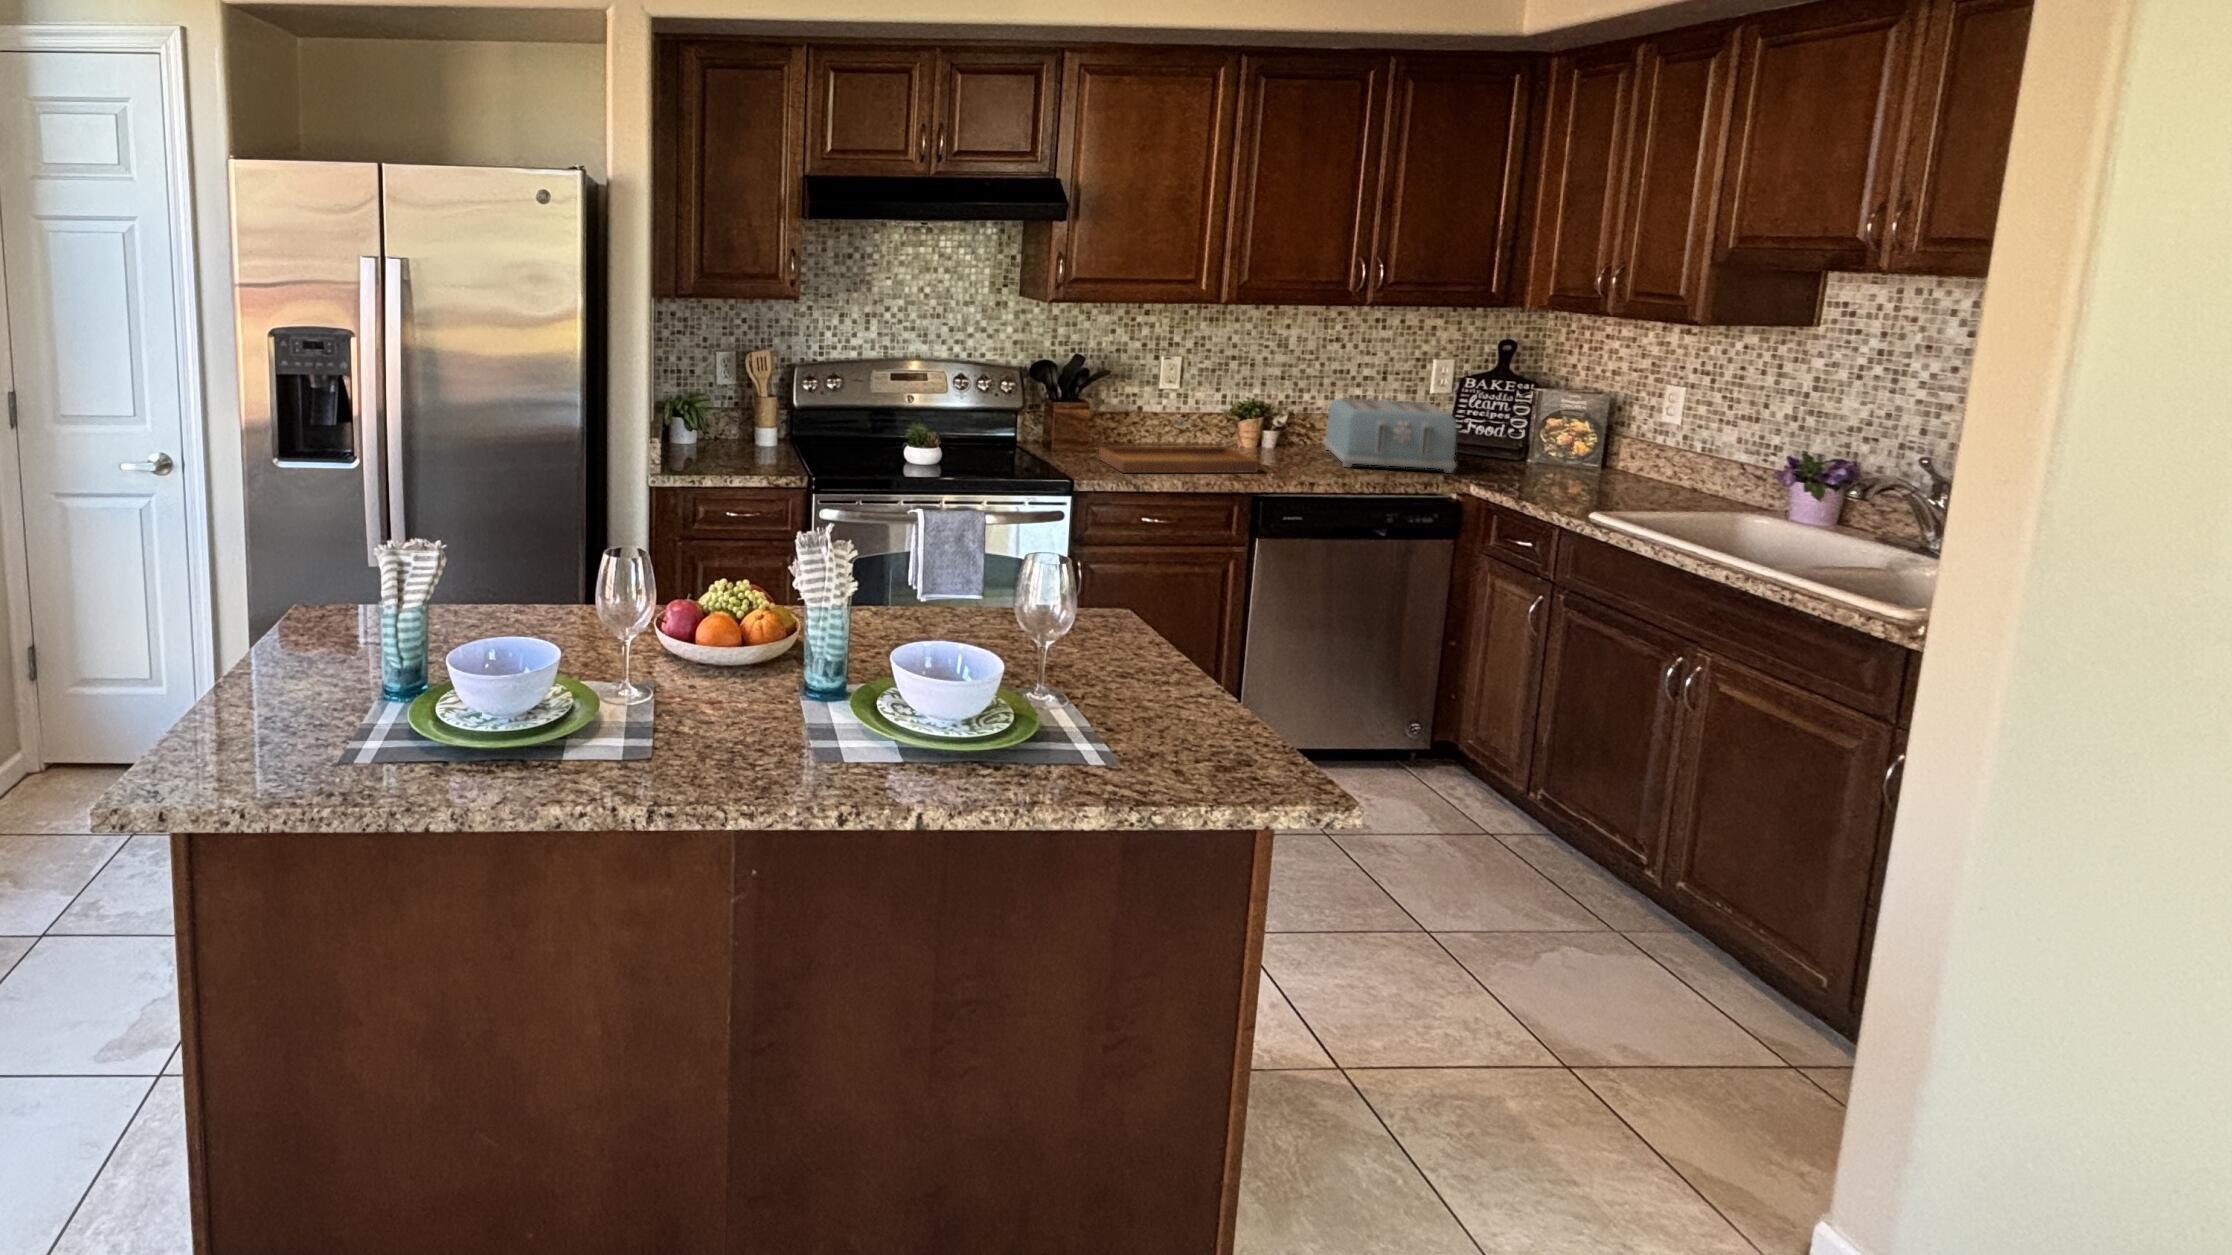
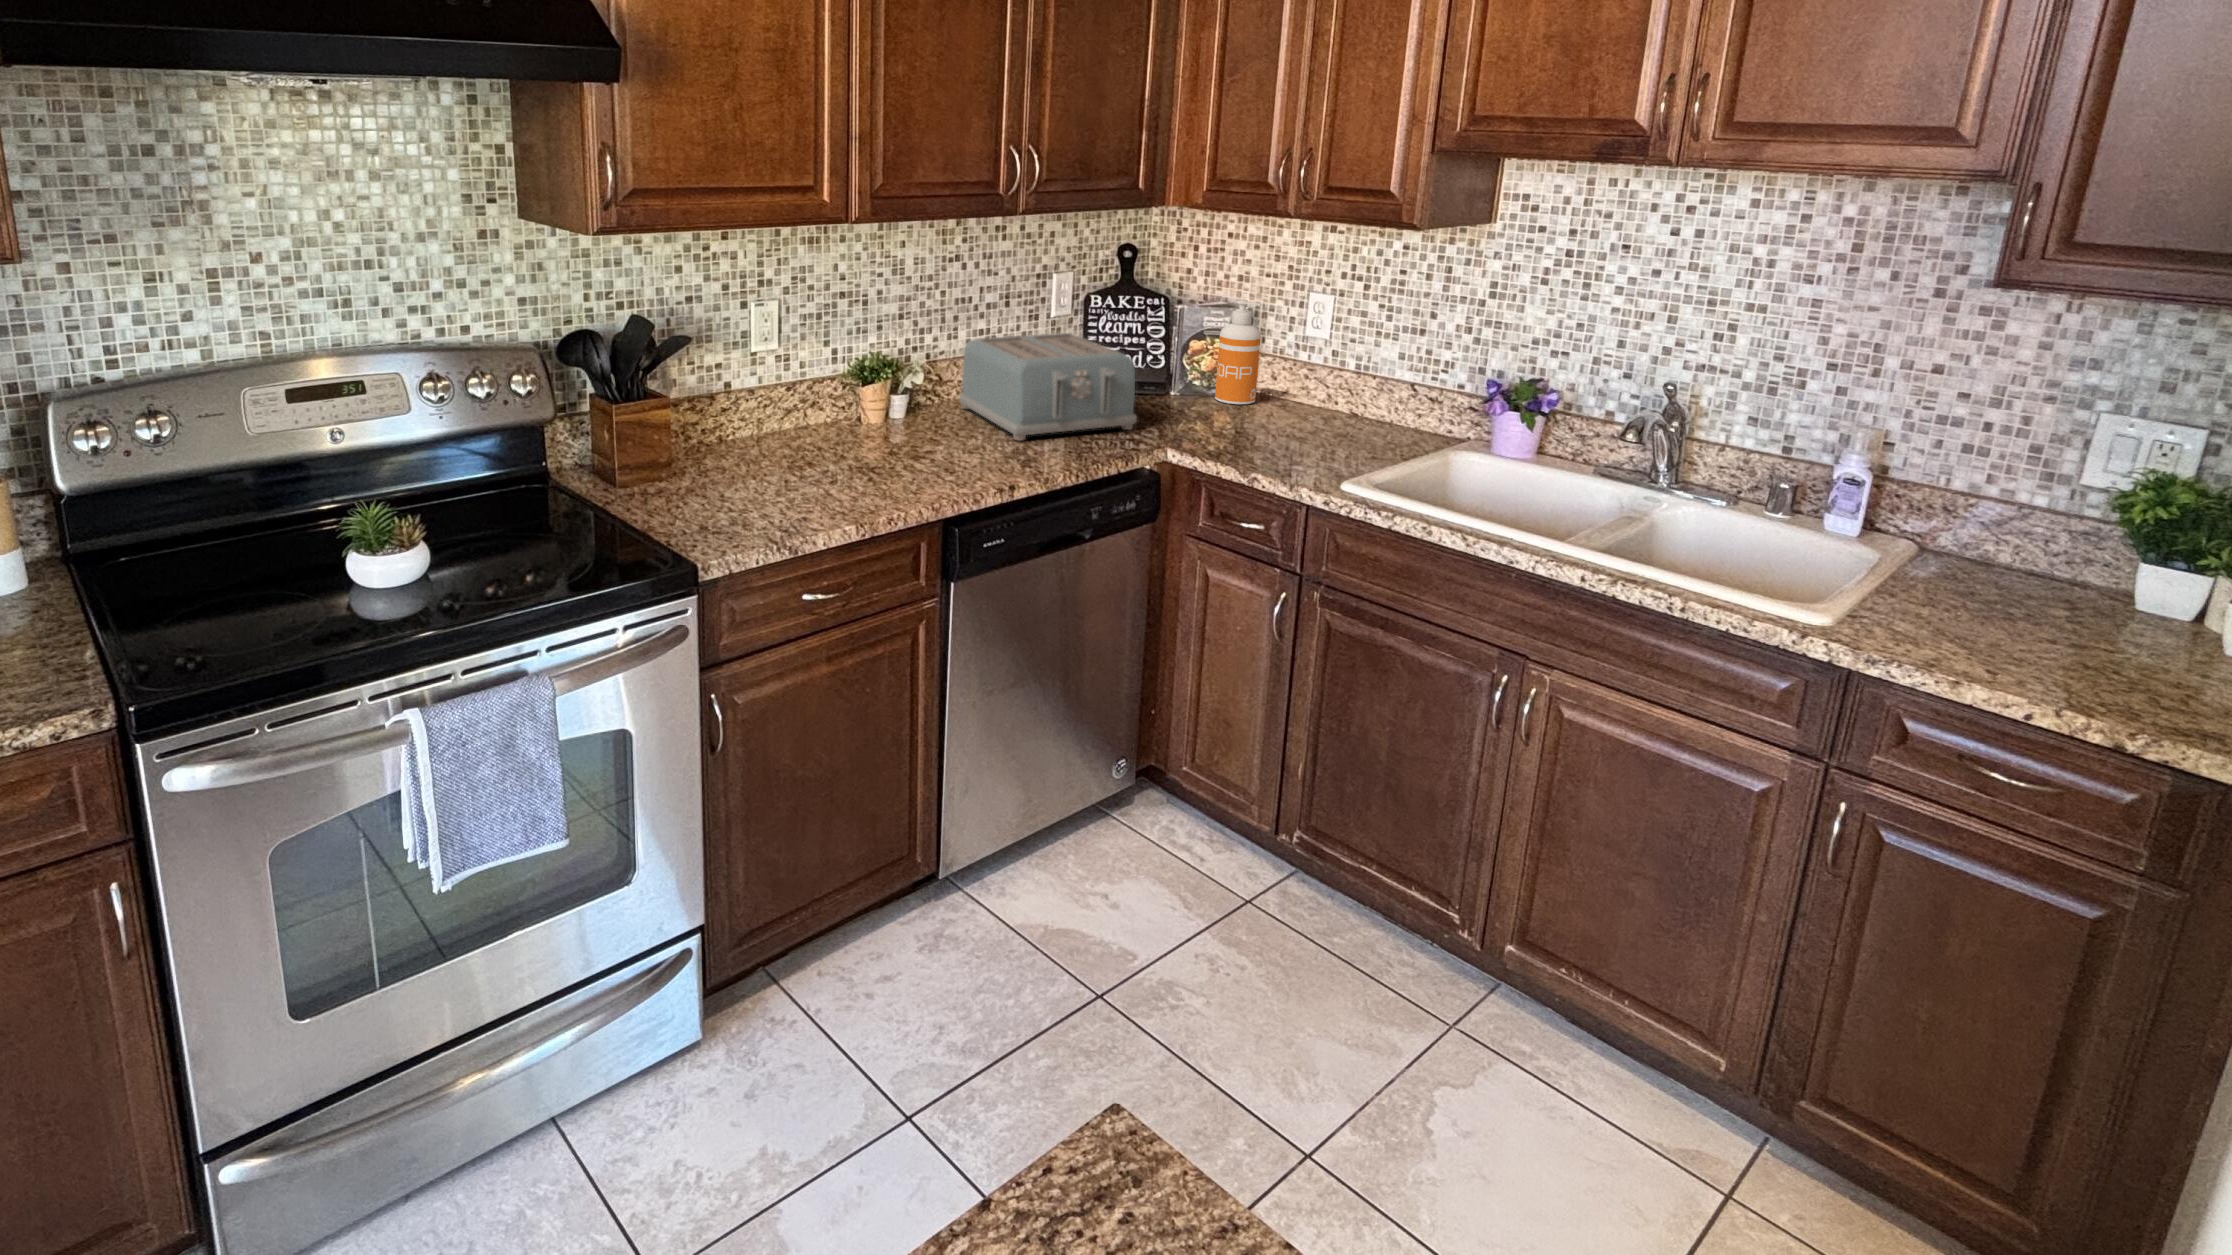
soap dispenser: none [1565,387,1613,474] -> present [1215,300,1262,404]
tray: present [1099,419,1258,473] -> none [698,407,934,519]

